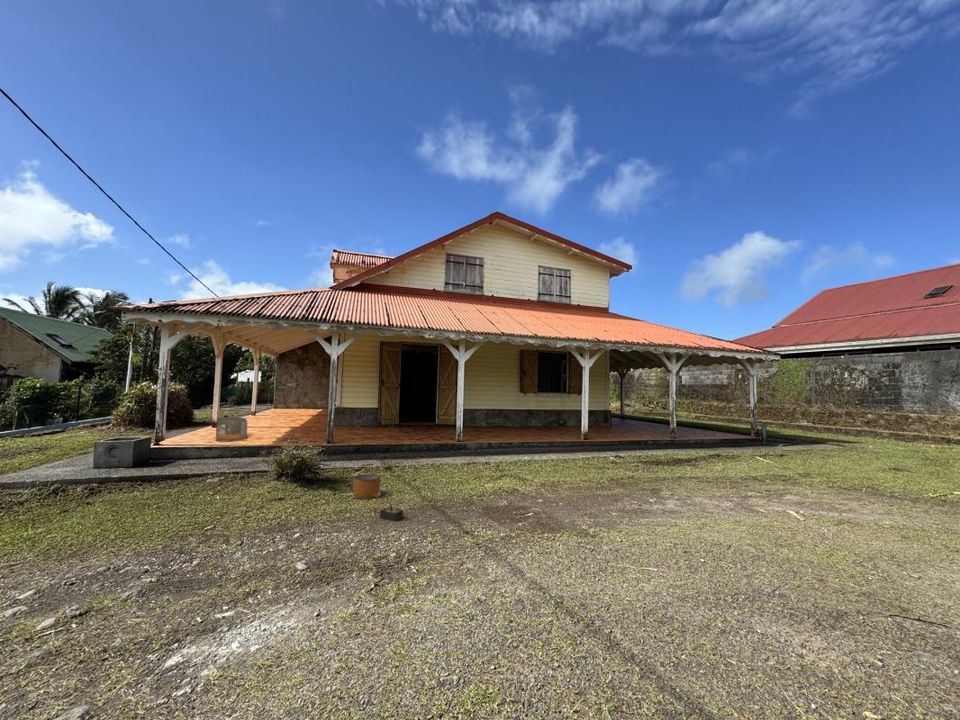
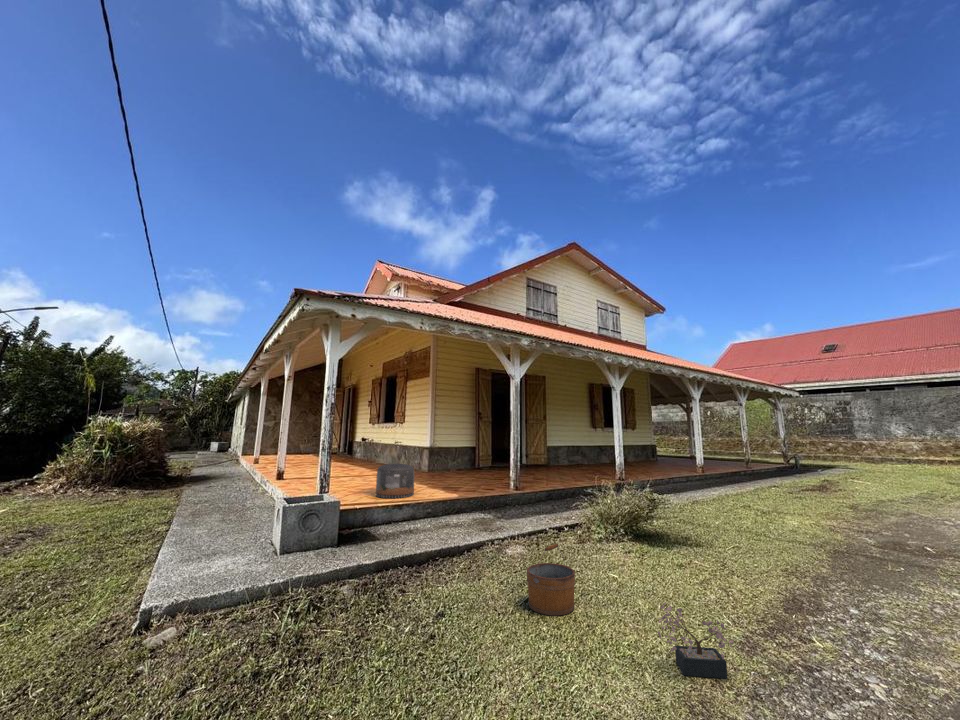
bucket: present [353,463,381,499] -> present [527,544,575,616]
decorative plant: present [375,489,404,521] -> present [658,603,733,679]

